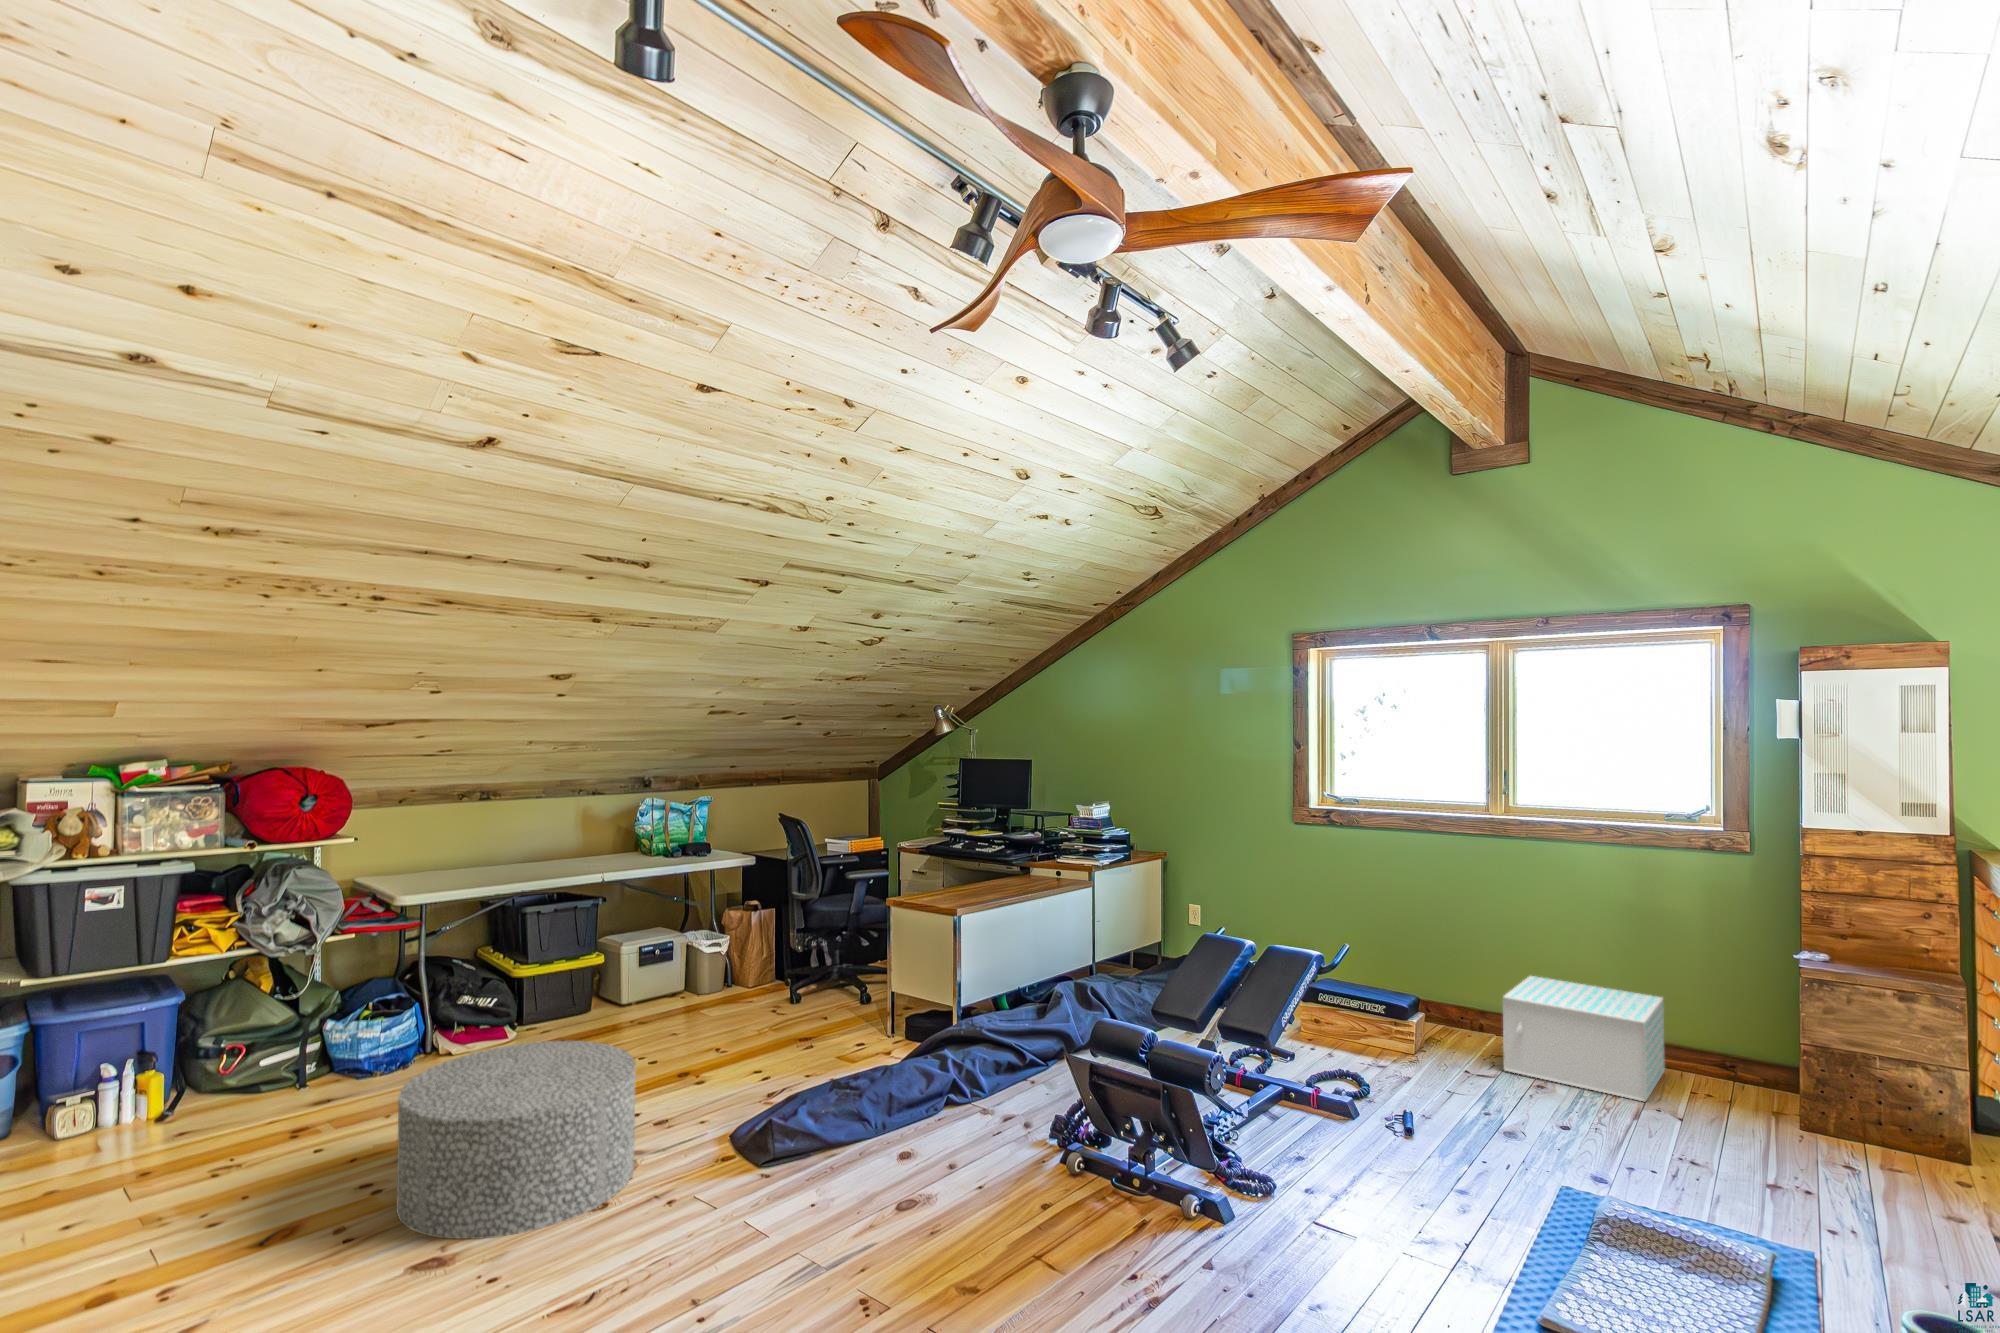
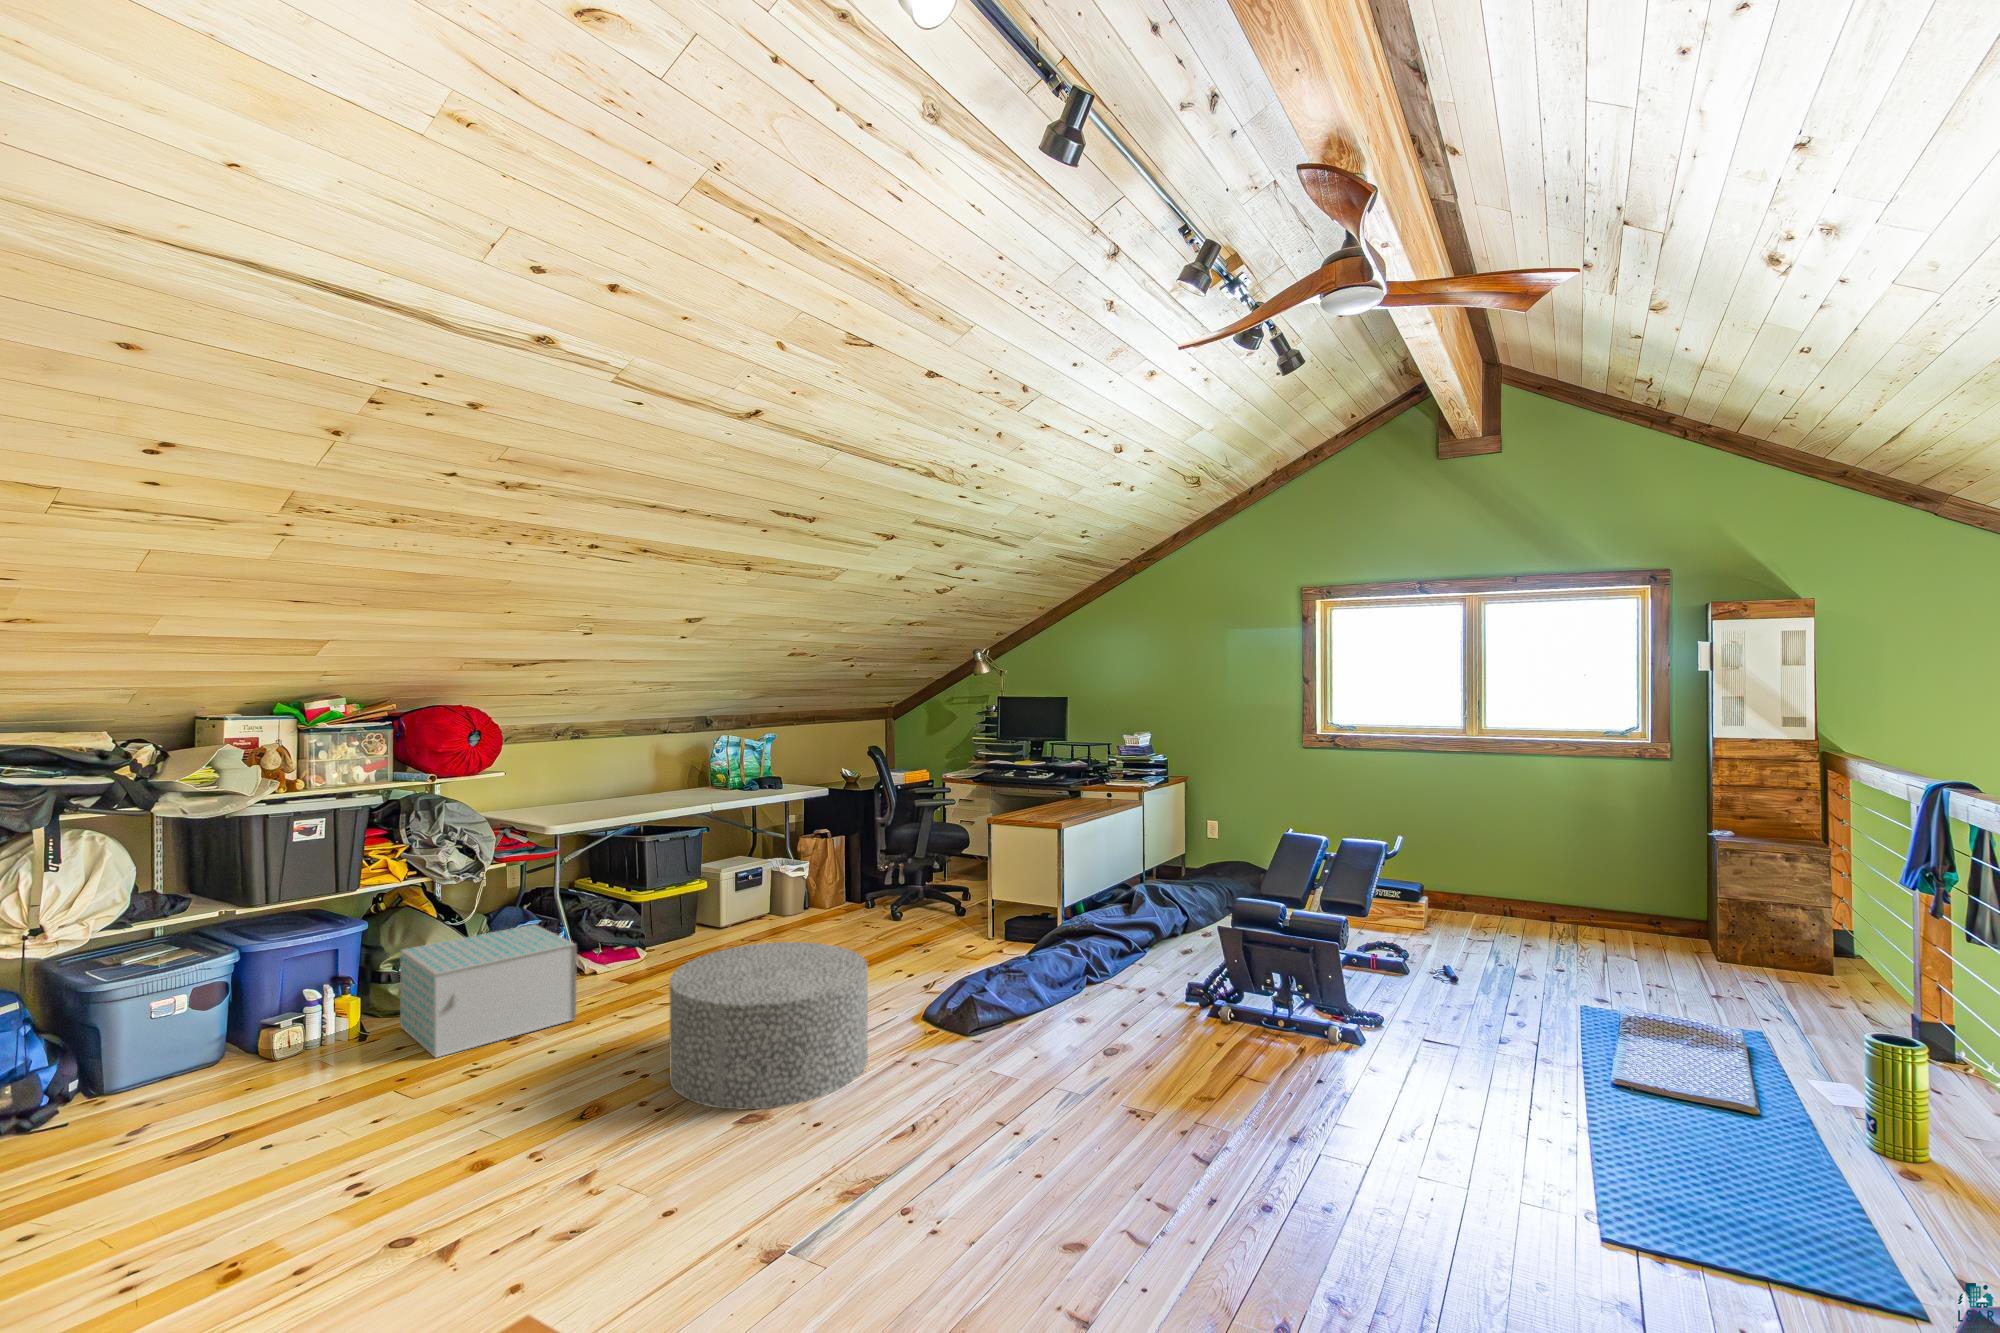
storage box: present [1503,976,1665,1102] -> present [400,924,577,1057]

